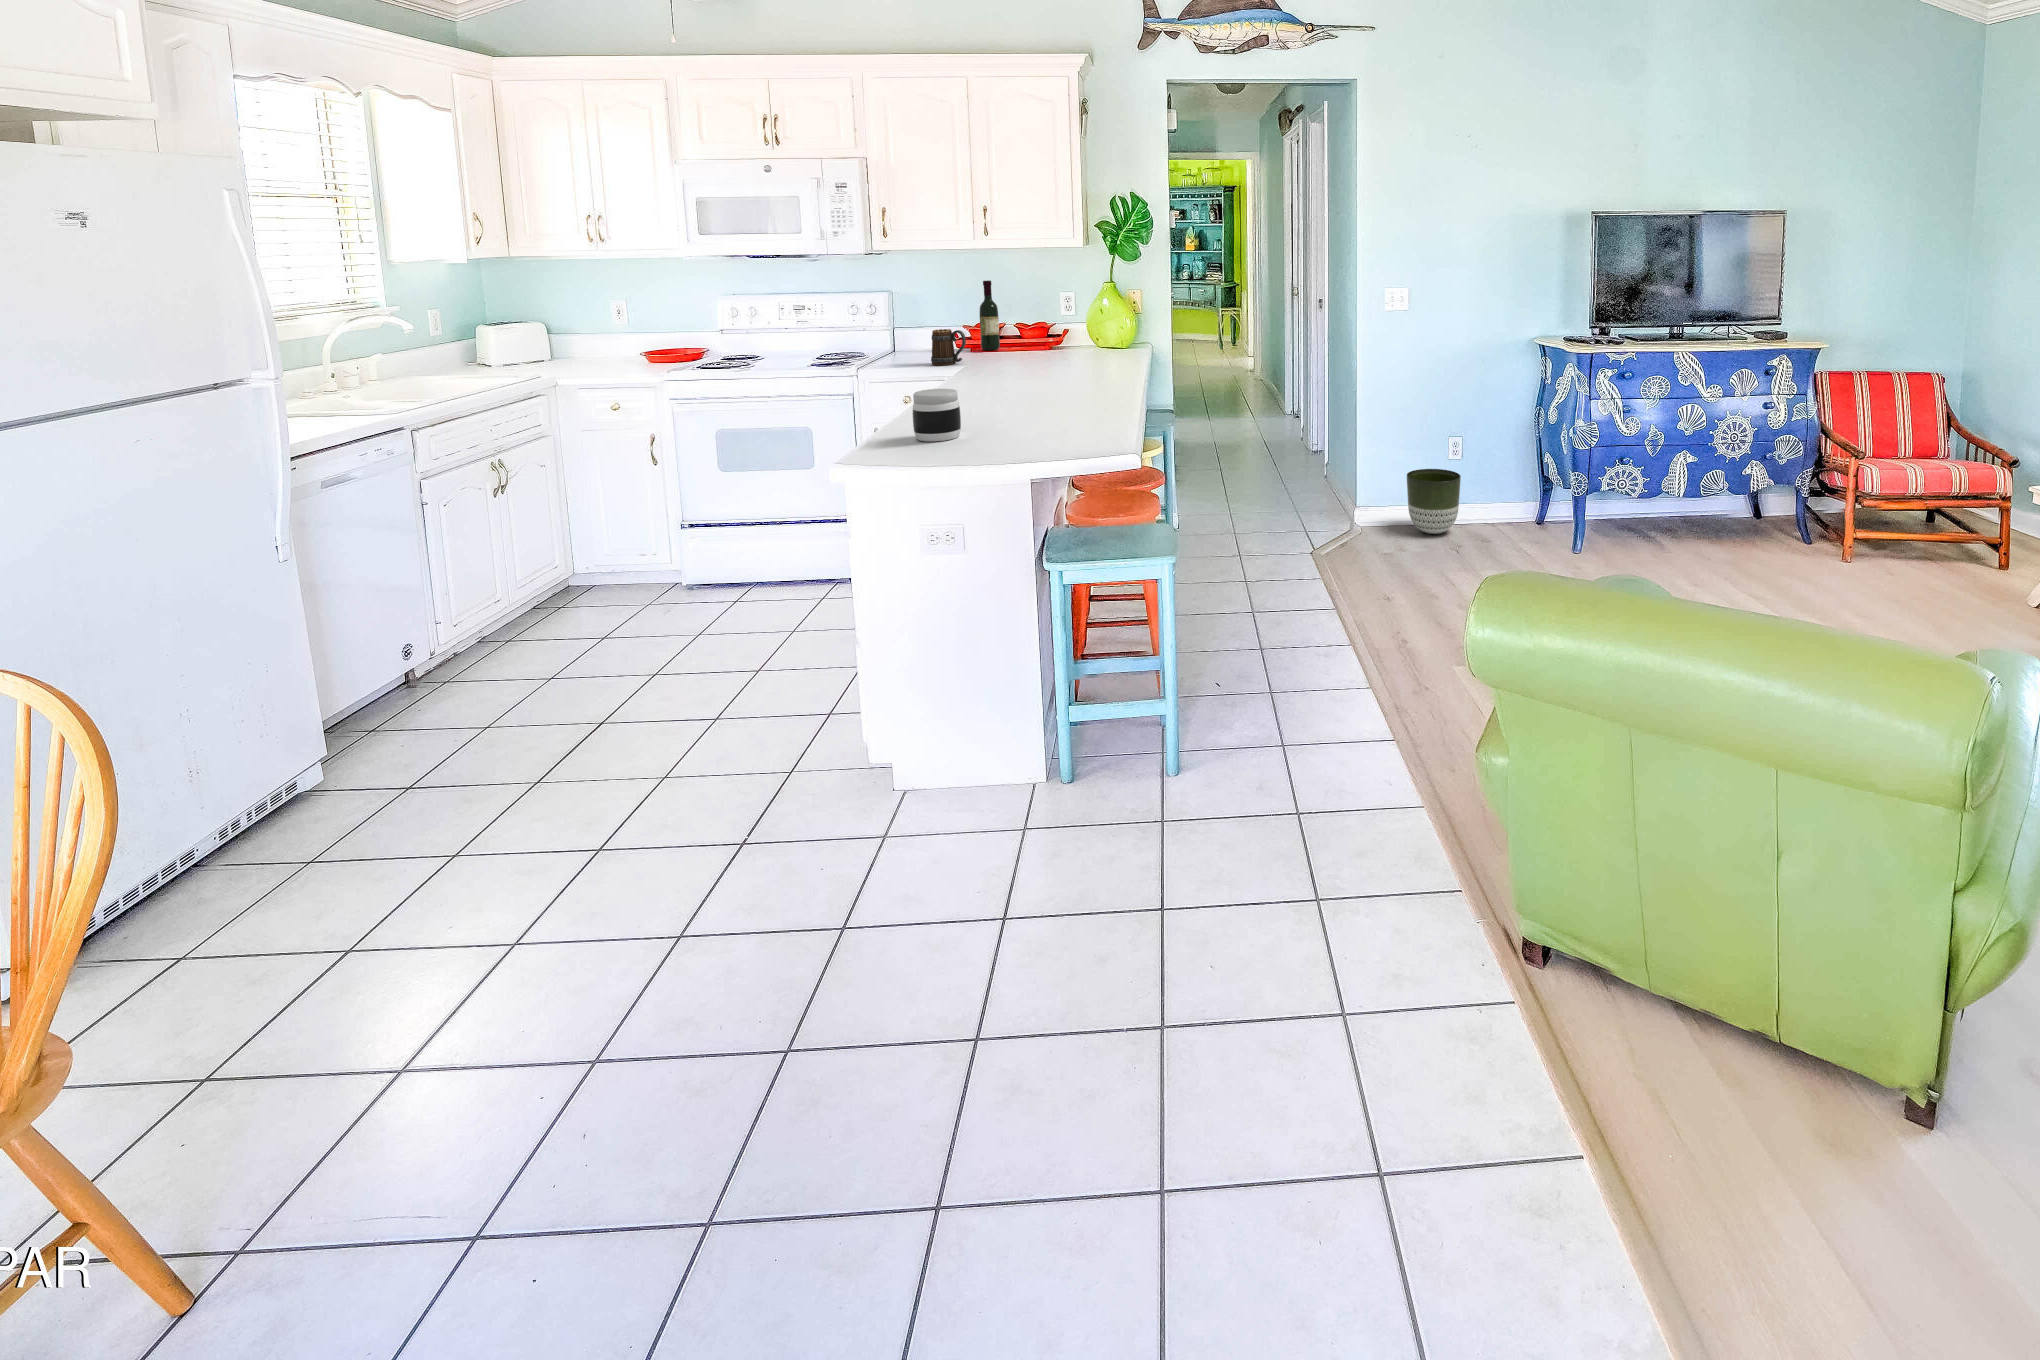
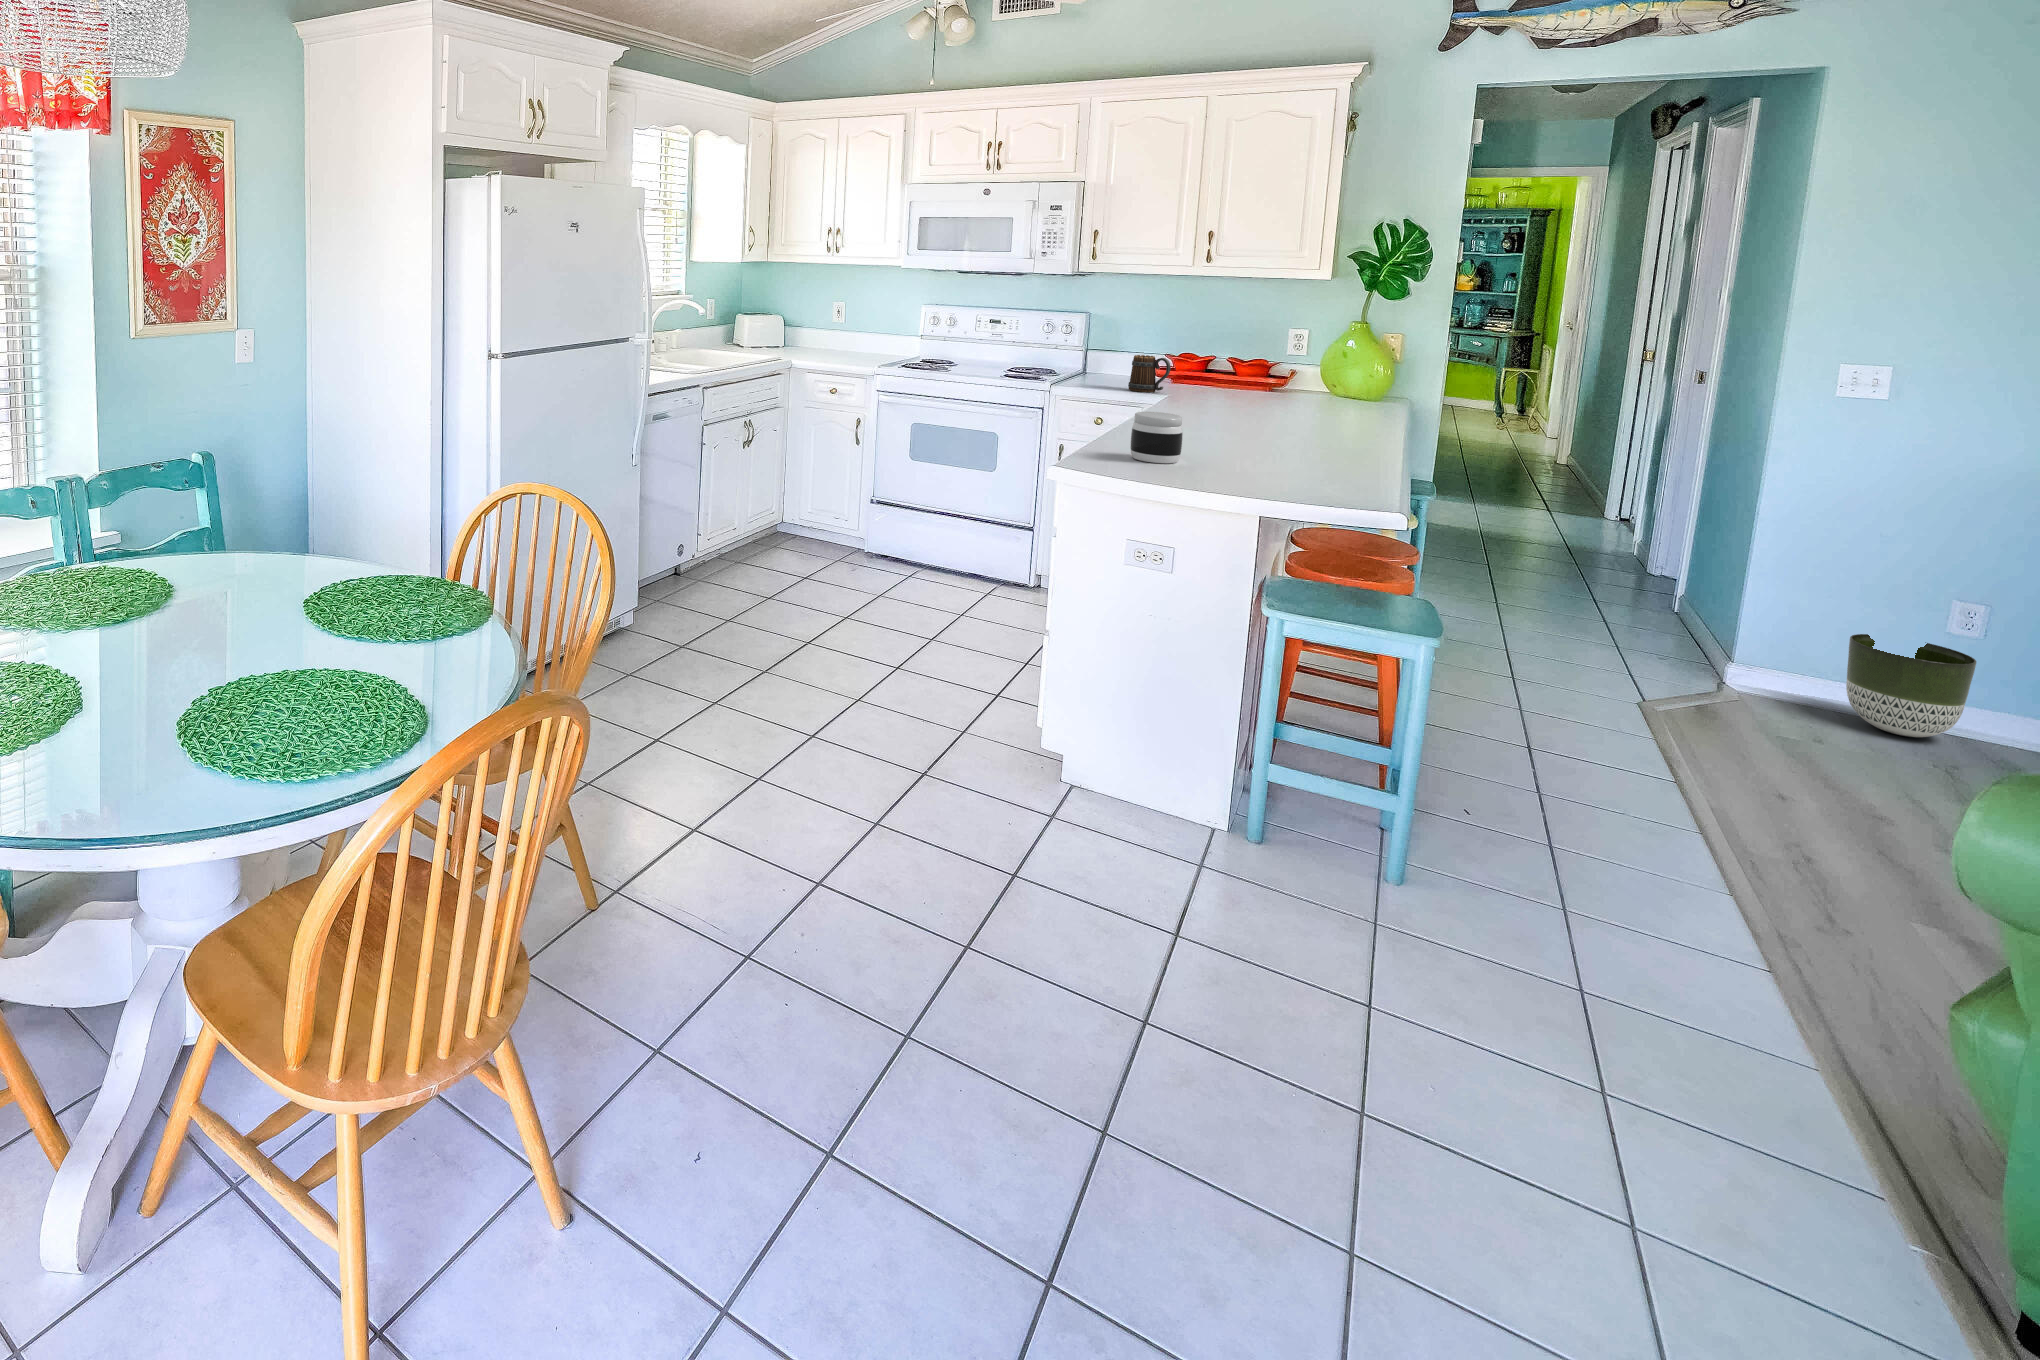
wine bottle: present [980,280,1000,351] -> none [1182,309,1208,383]

